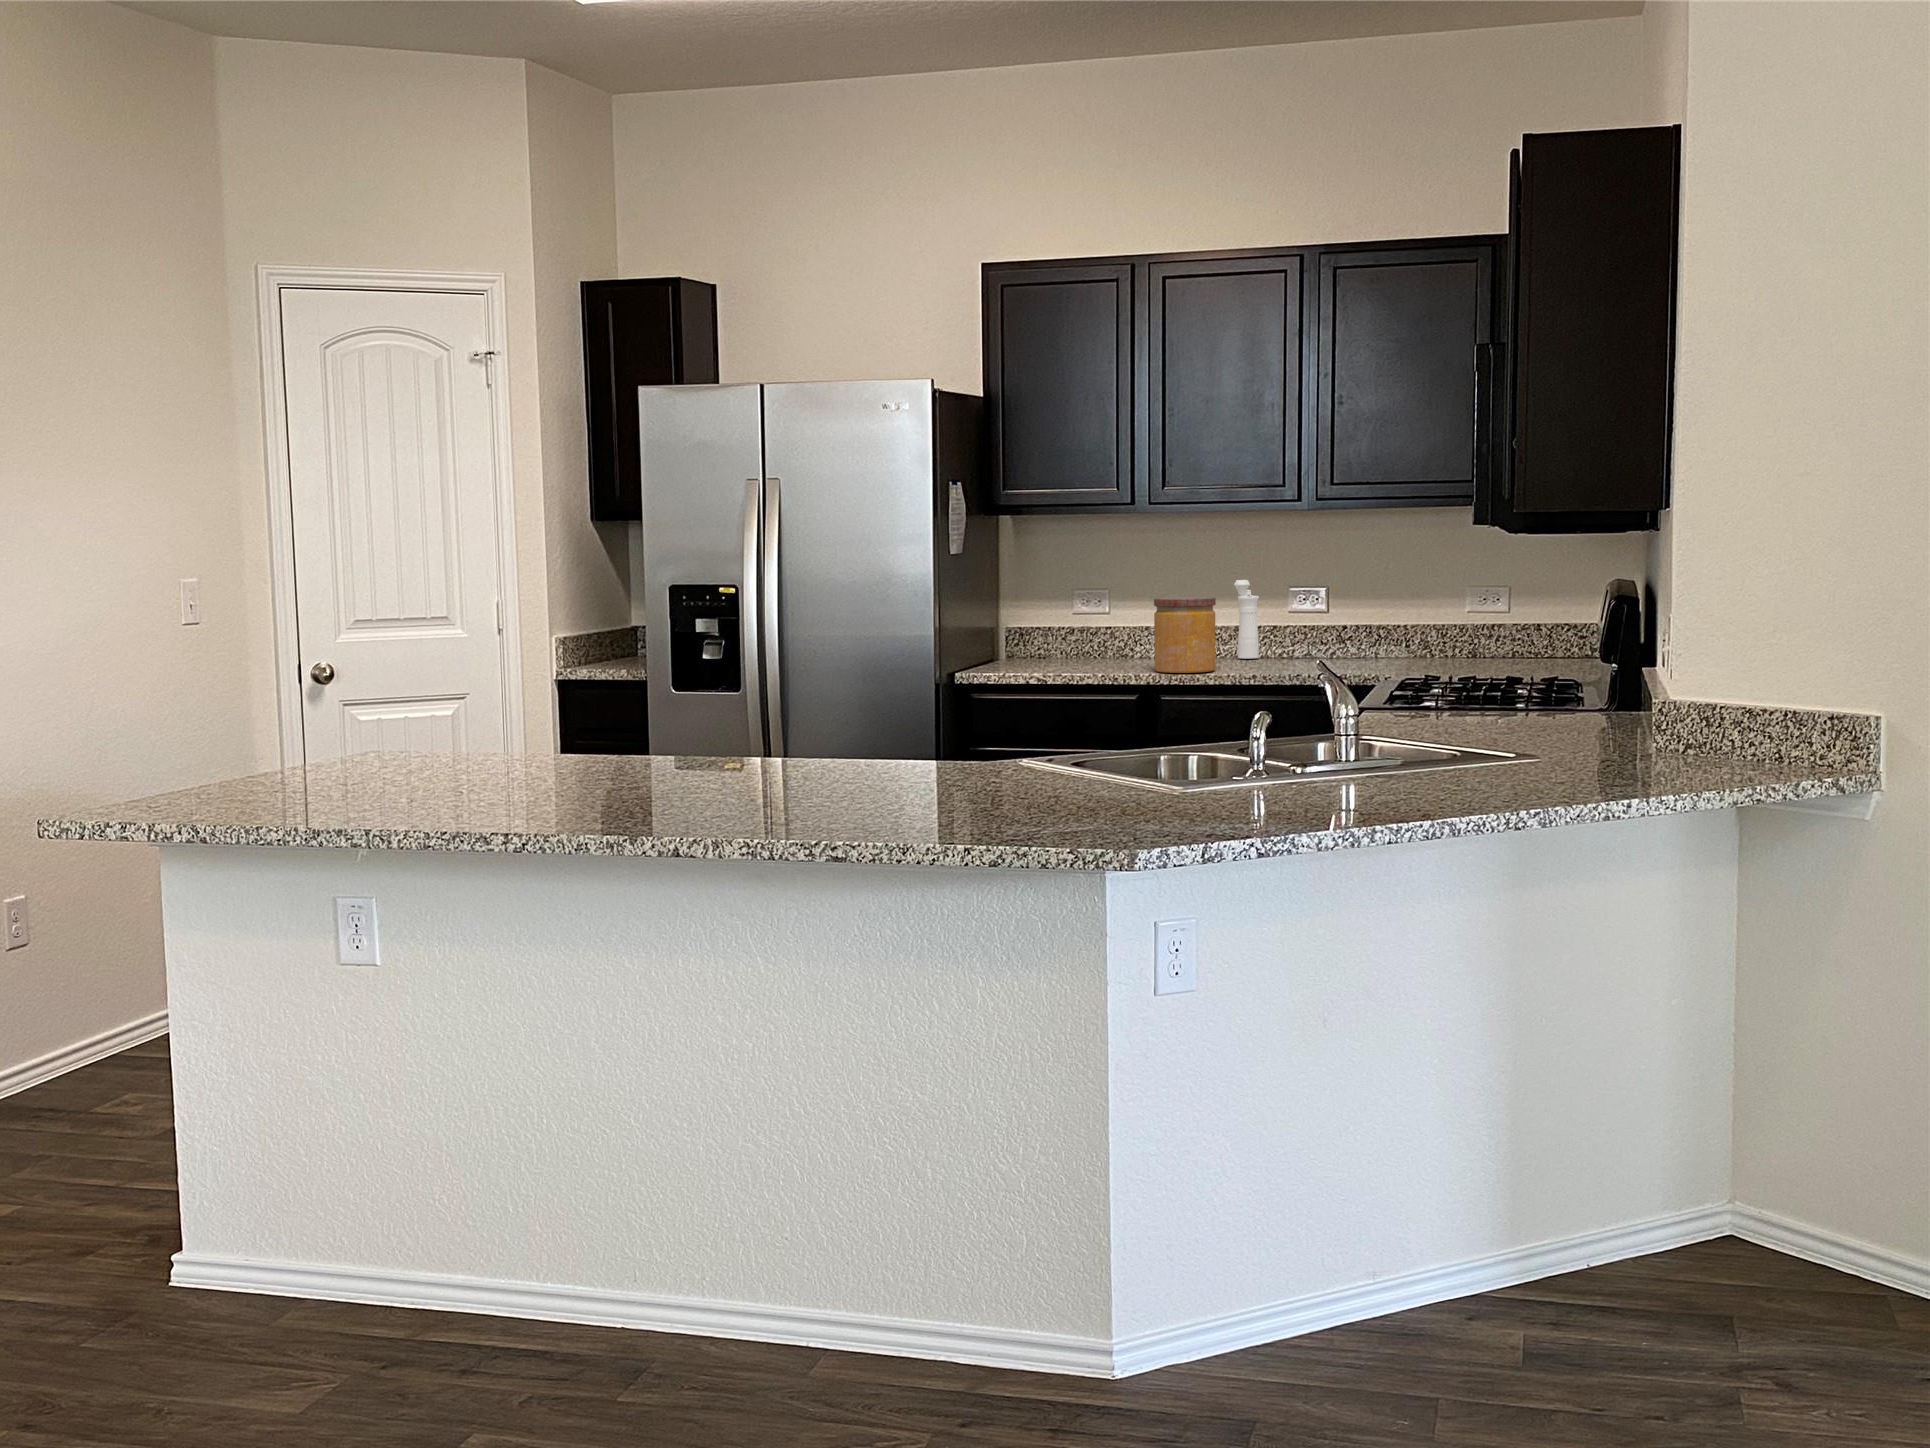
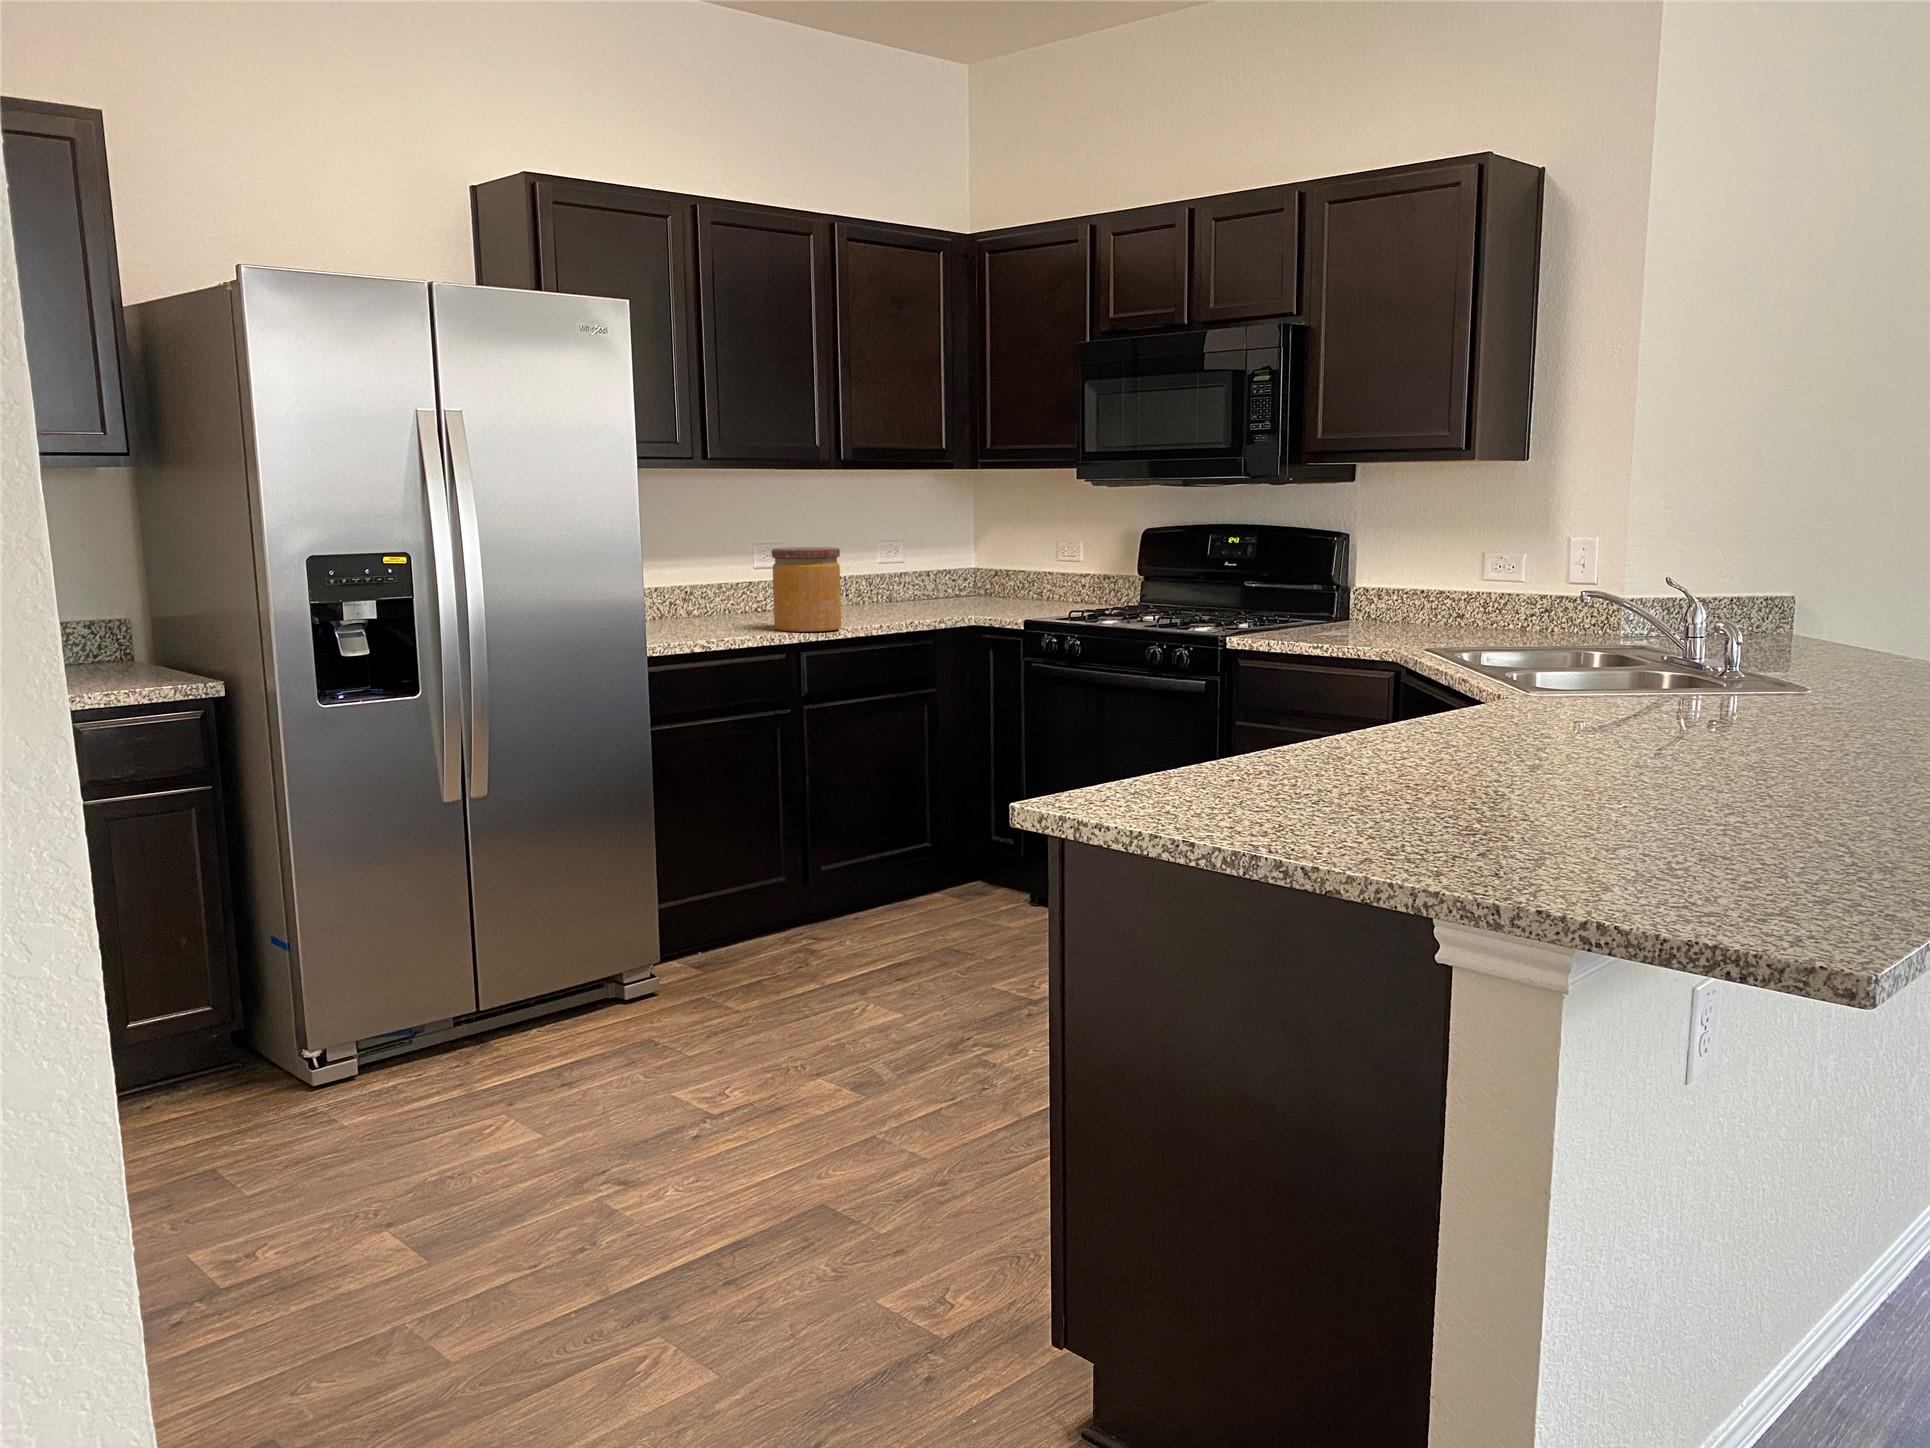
pepper mill: present [1234,580,1259,659] -> none [707,533,766,616]

